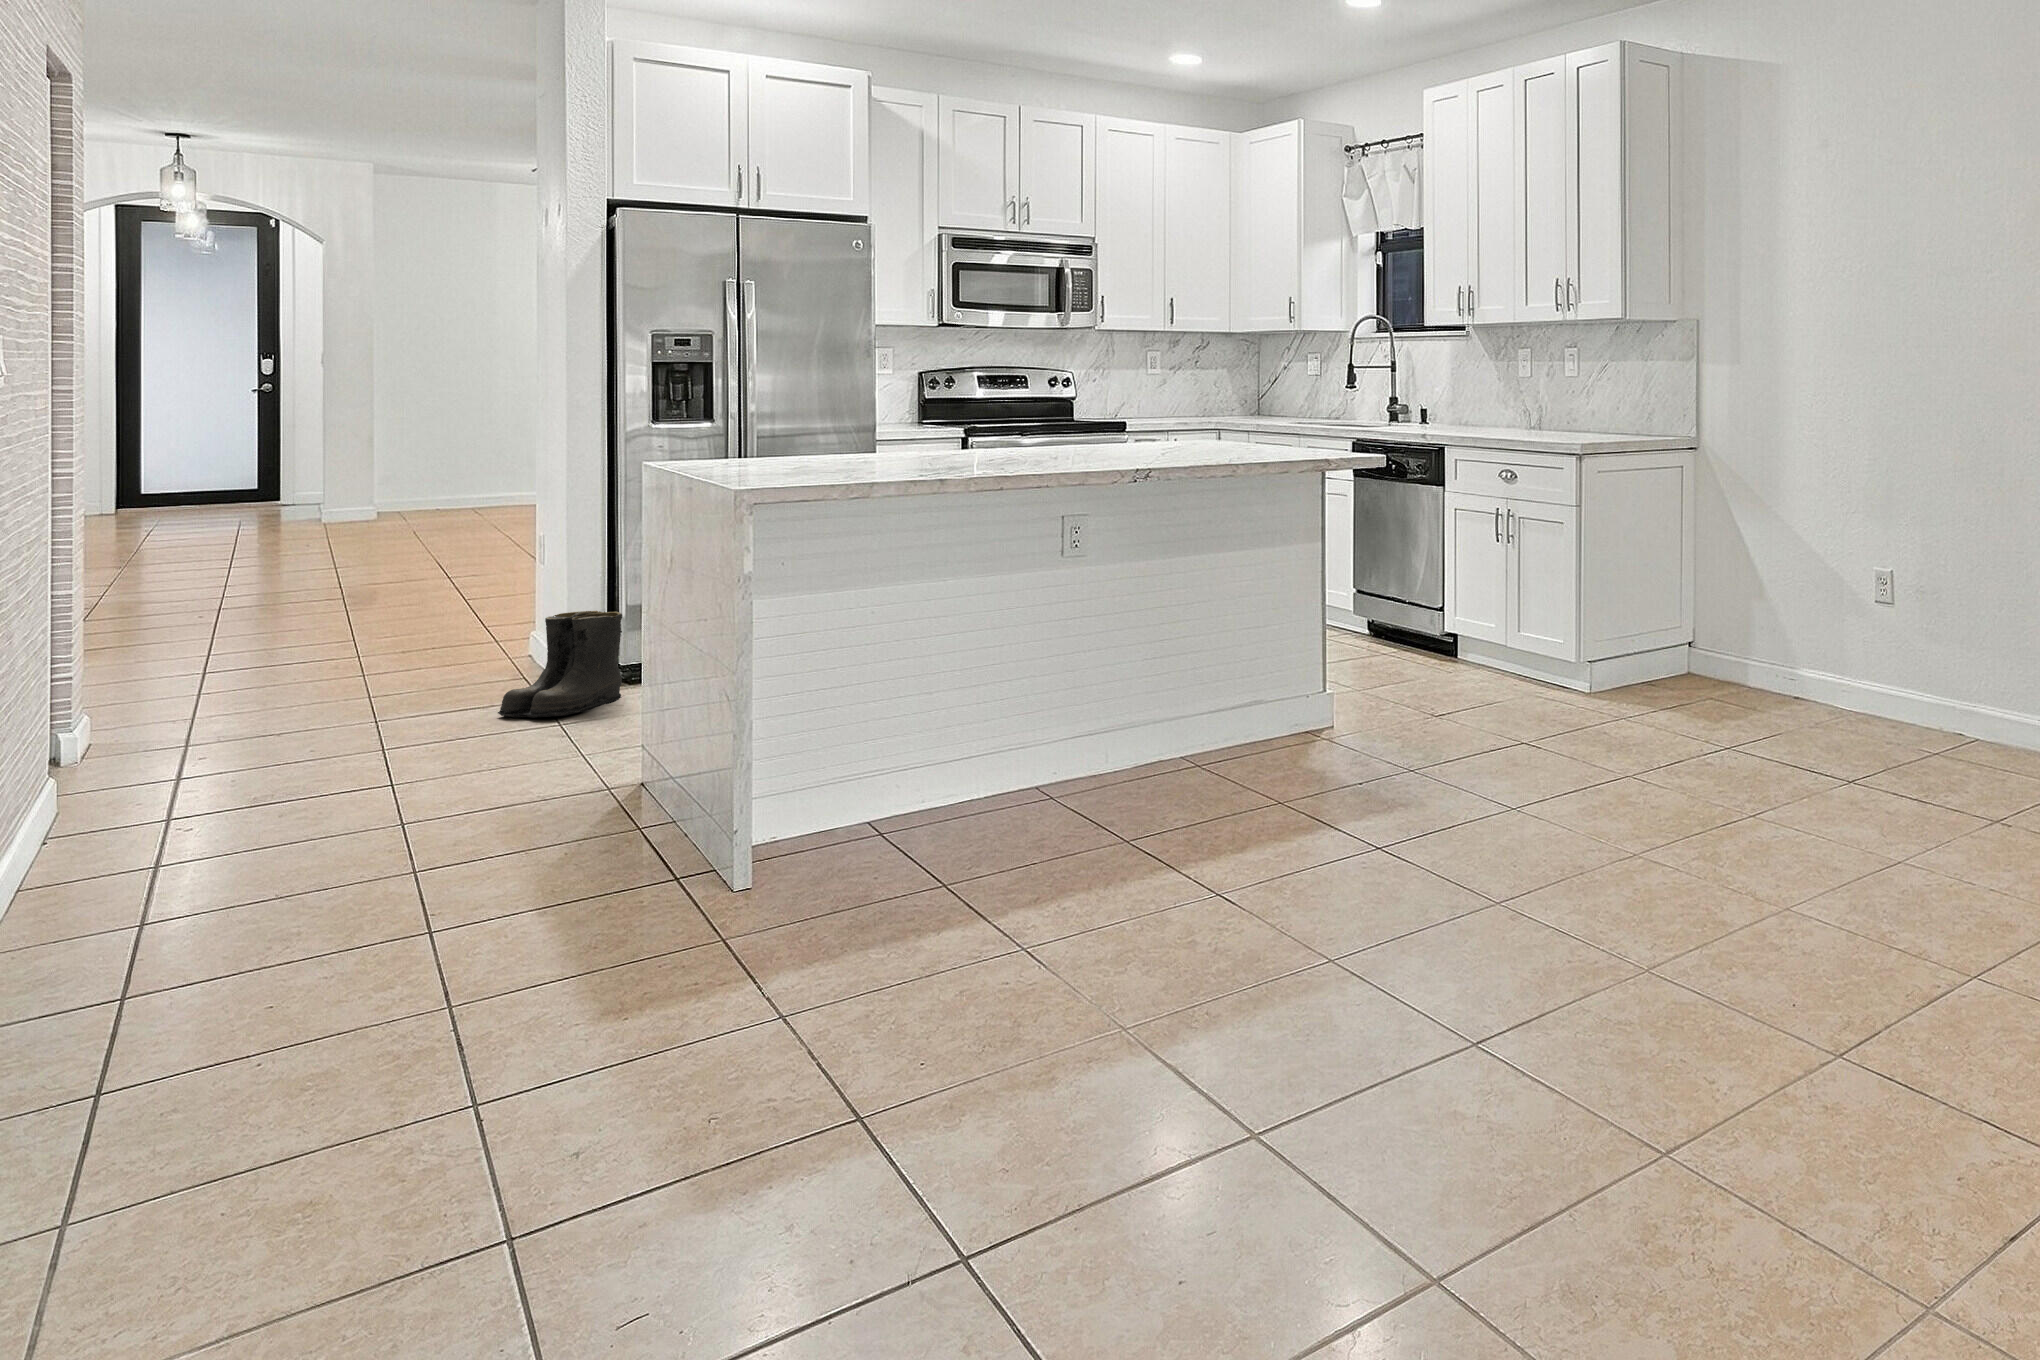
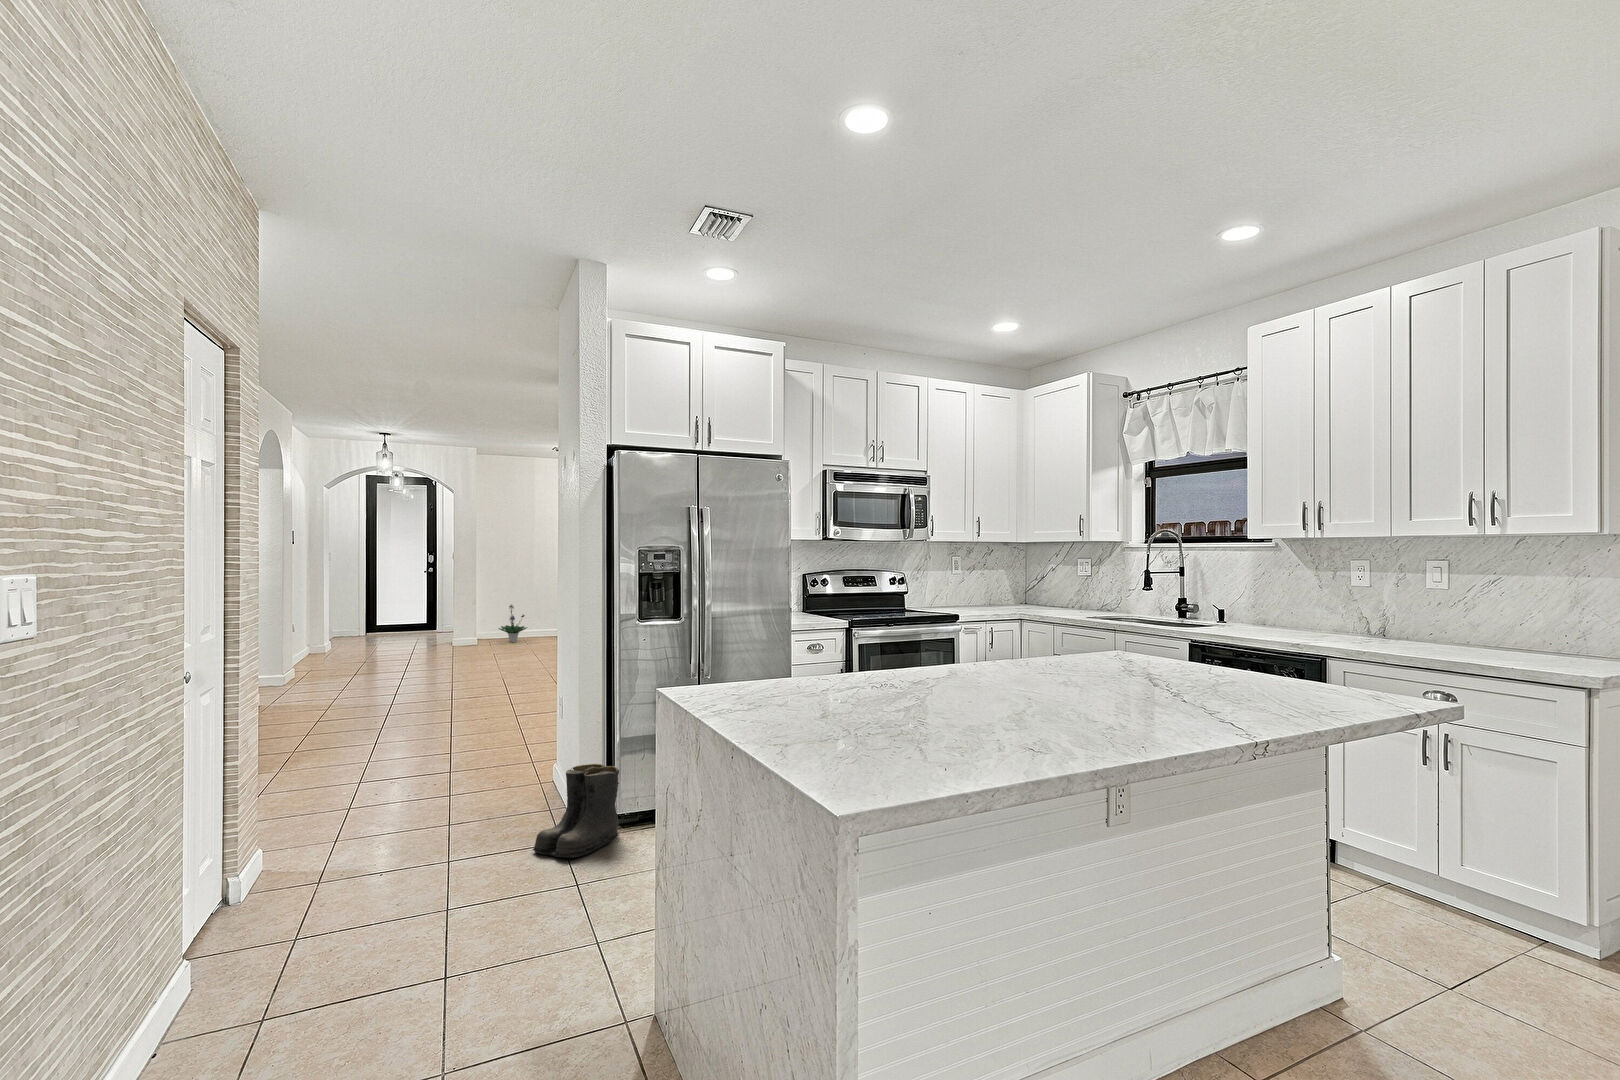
potted plant: none [413,447,476,514] -> present [499,605,527,642]

